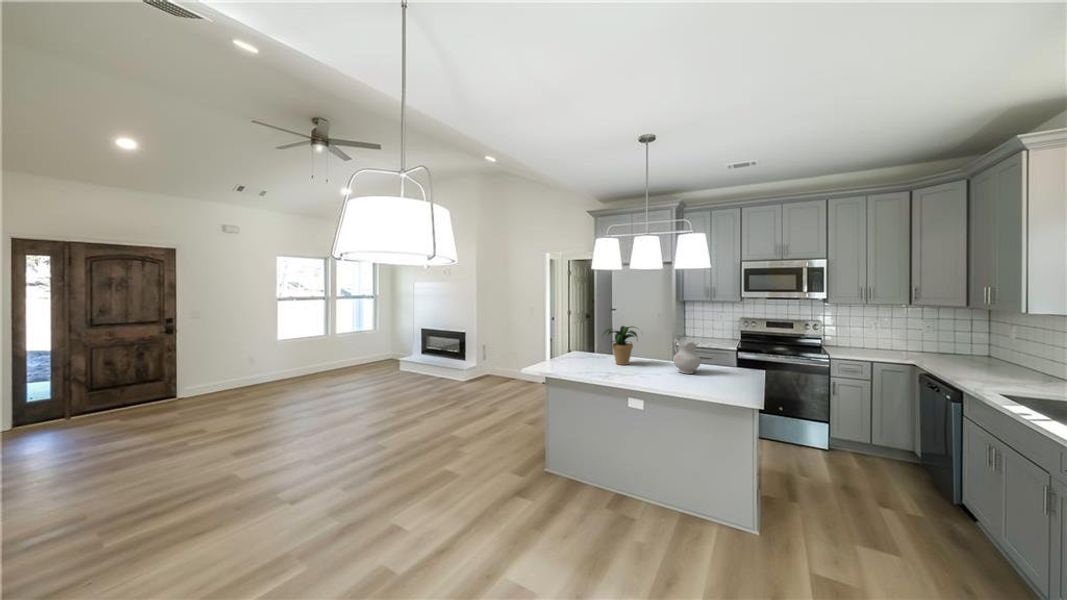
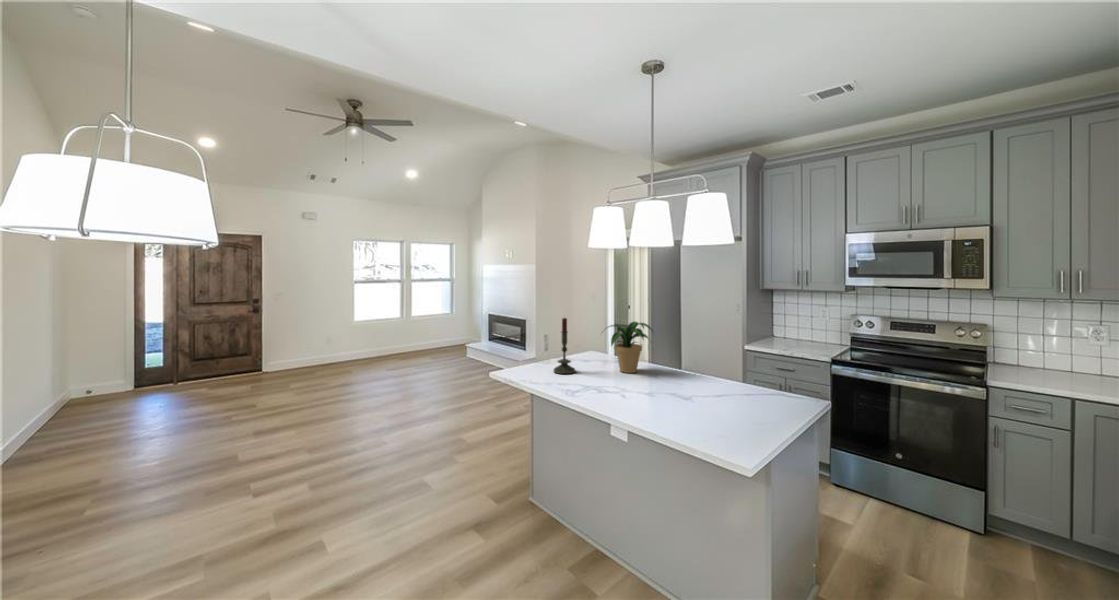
candle: none [568,323,585,369] -> present [554,318,575,374]
ceramic pitcher: present [673,338,701,374] -> none [682,341,719,393]

